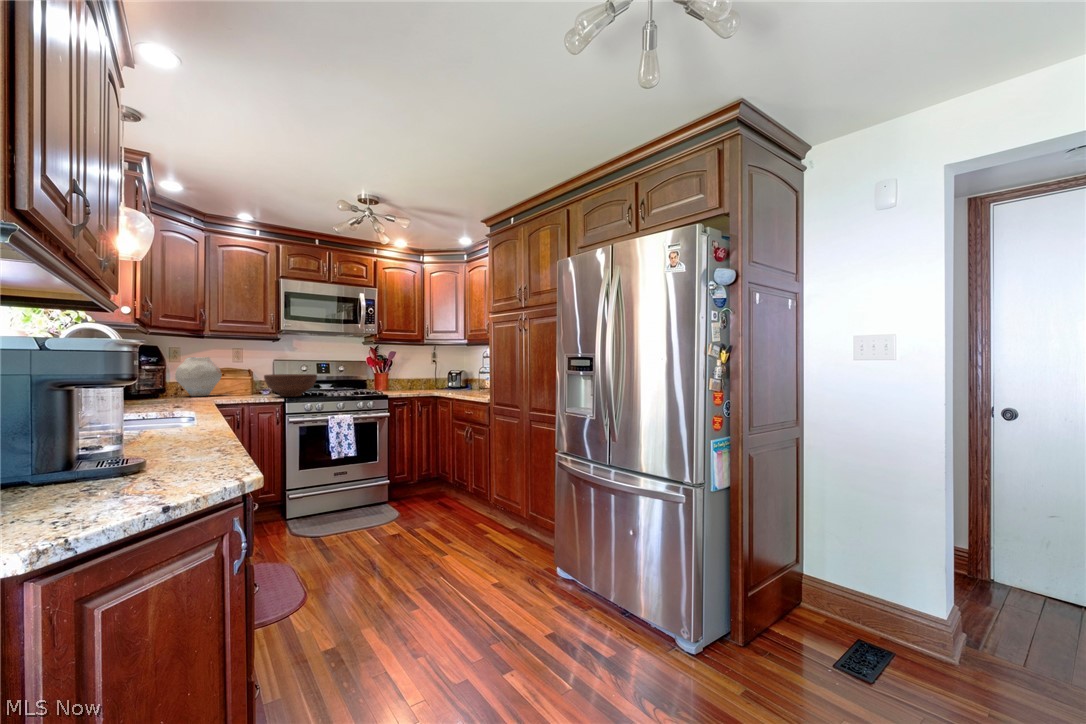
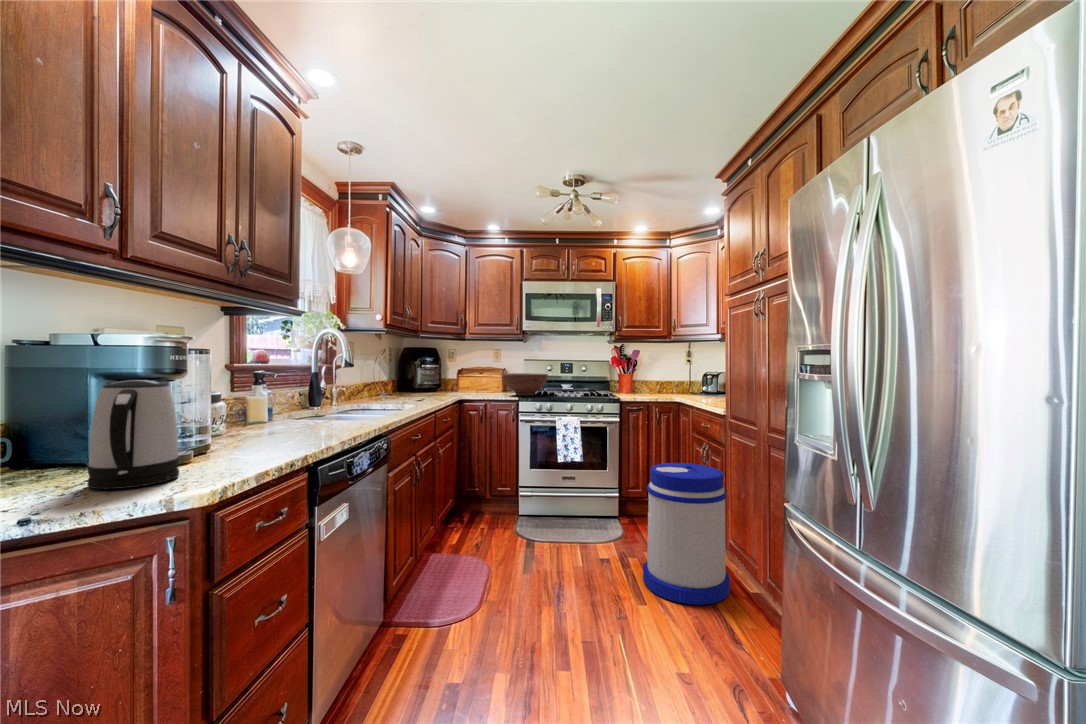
vase: present [175,357,222,396] -> none [449,357,482,392]
kettle: none [74,385,168,496] -> present [87,380,179,489]
trash can: none [435,442,500,547] -> present [643,463,730,605]

